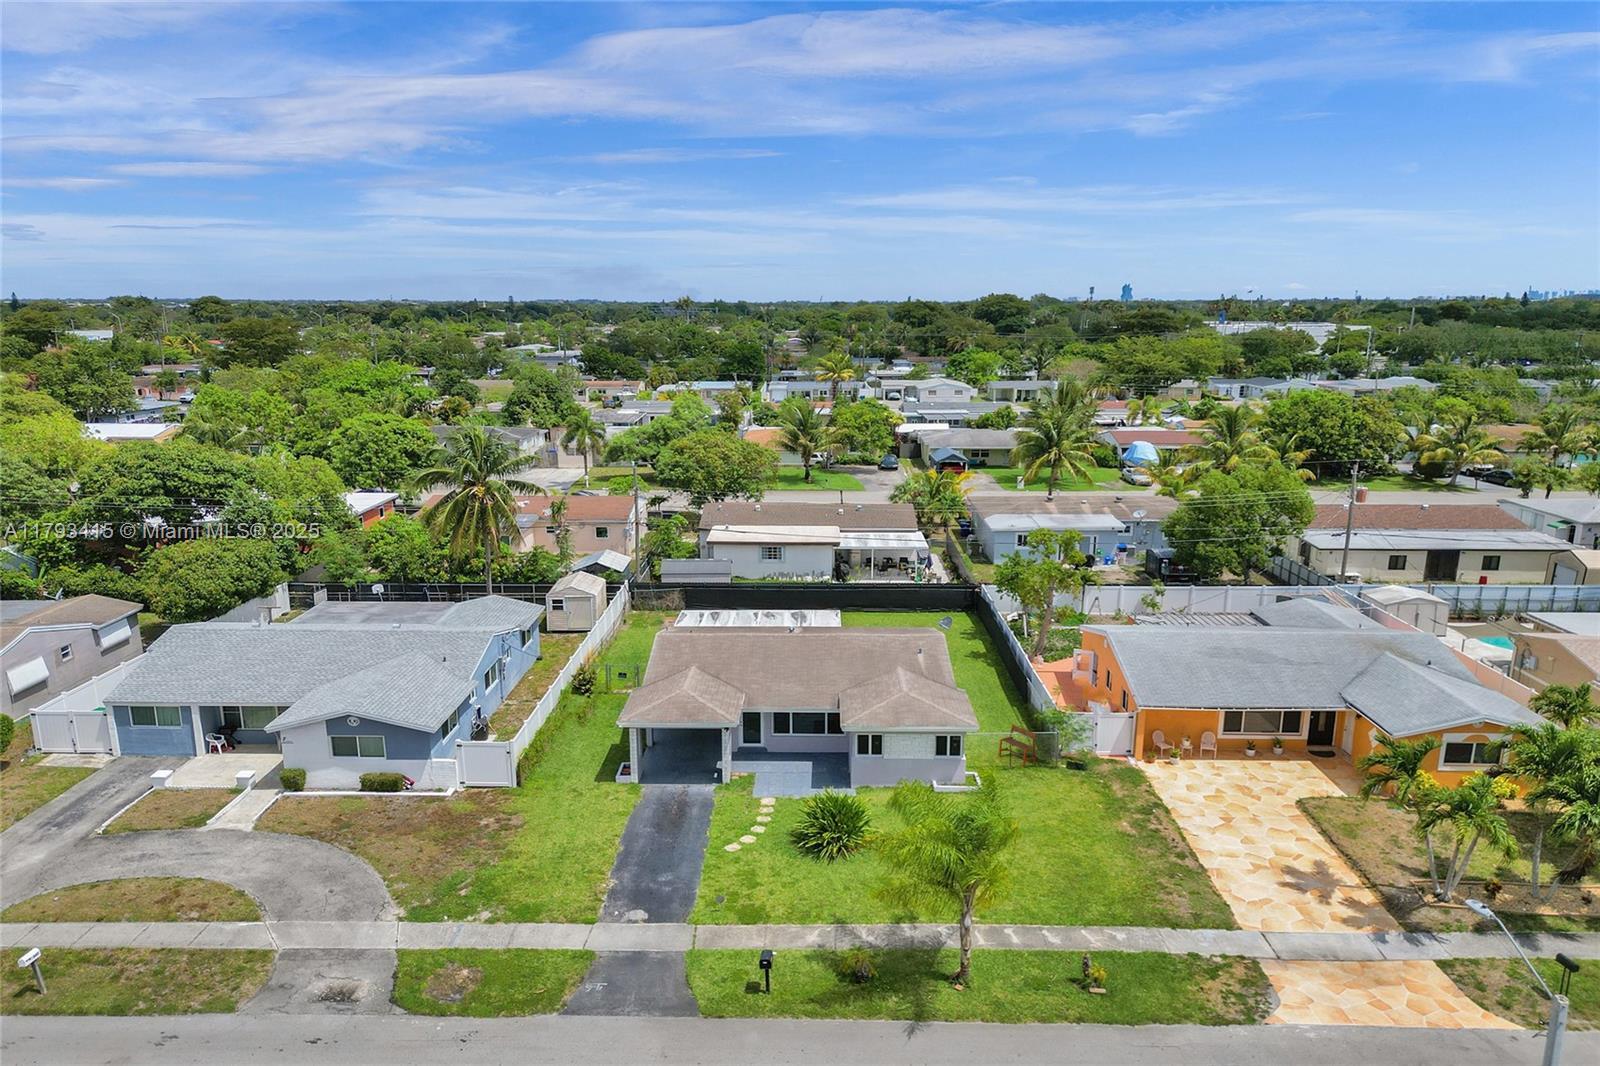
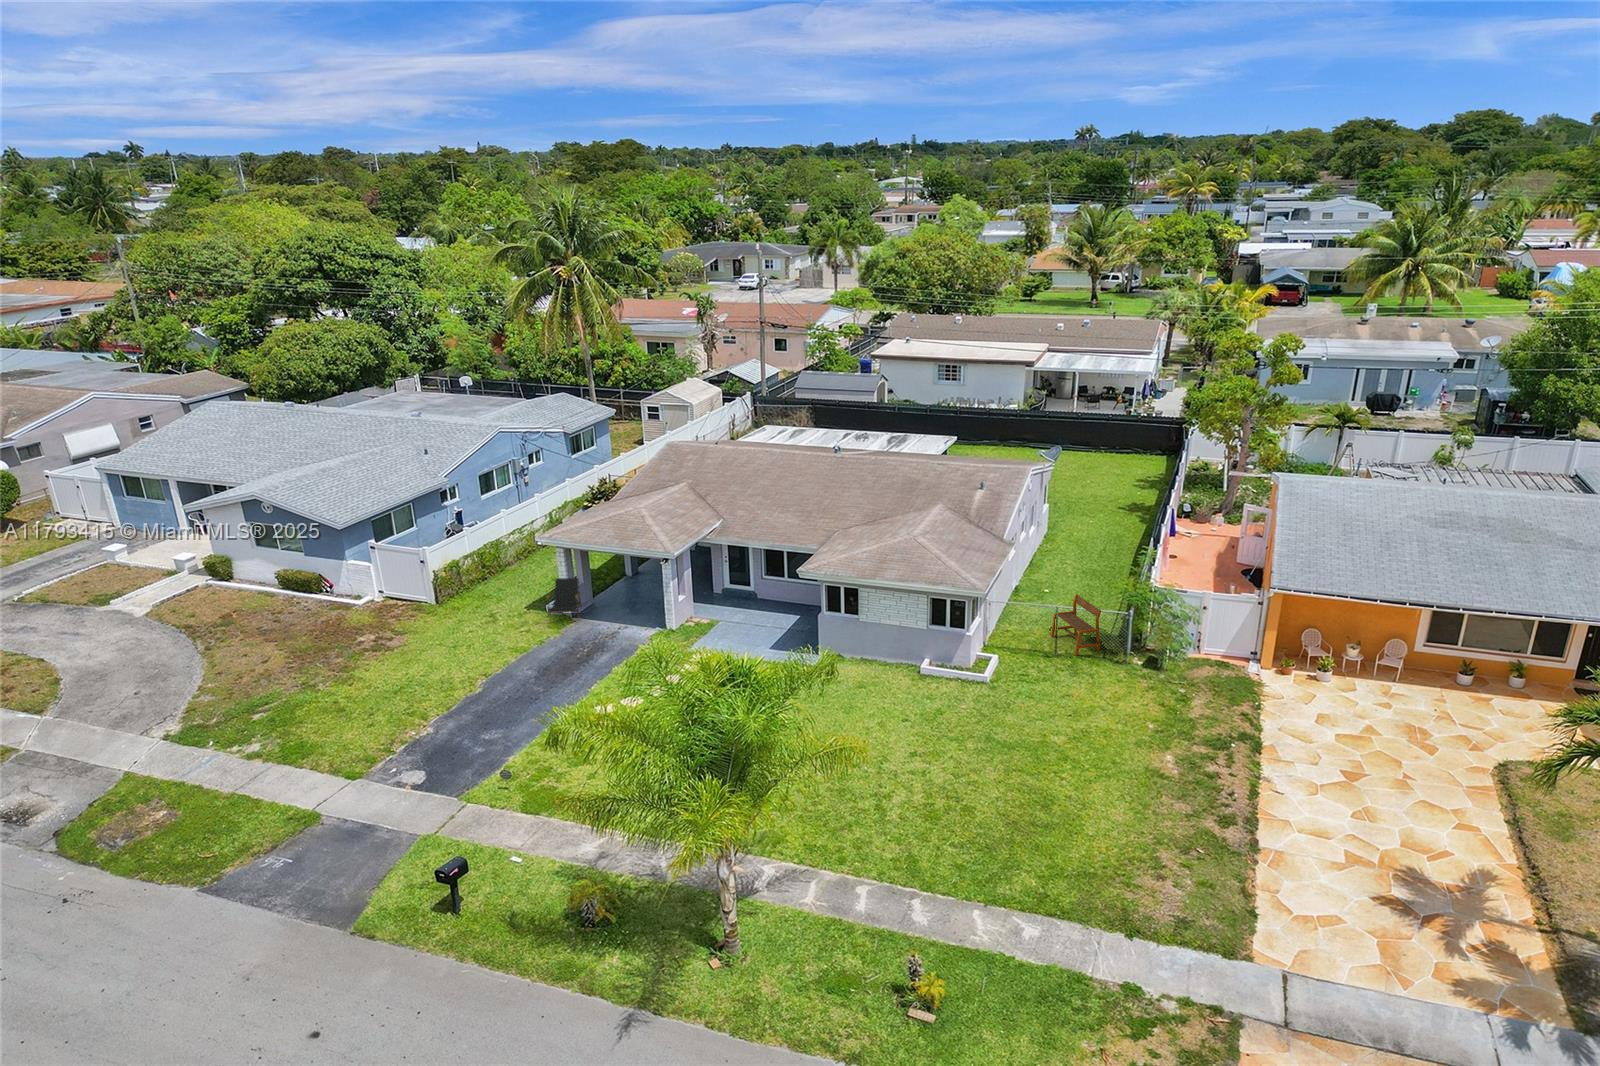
lounge chair: none [627,752,653,789] -> present [547,578,581,618]

